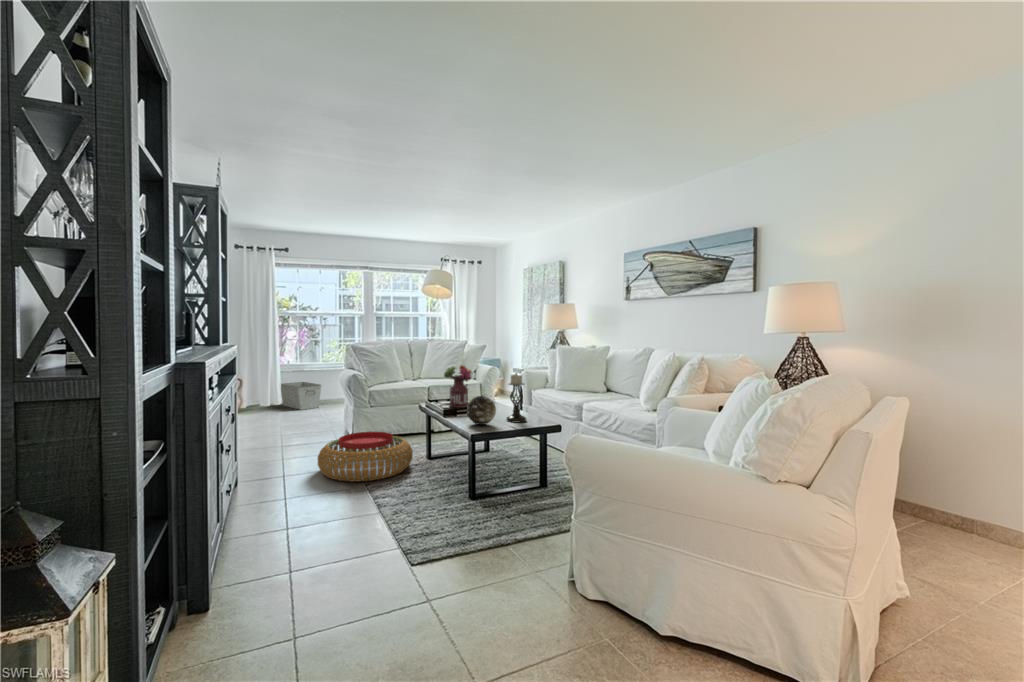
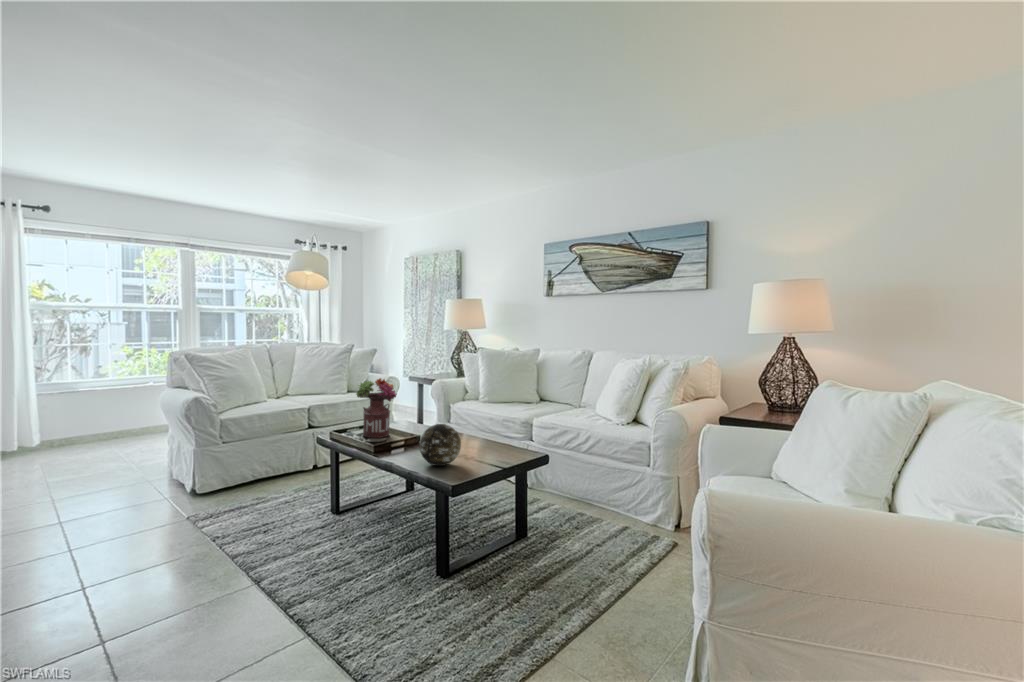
candle holder: present [507,373,526,423] -> none [462,388,490,456]
storage bin: present [281,382,321,410] -> none [42,406,120,449]
pouf: present [318,432,413,482] -> none [153,485,318,580]

